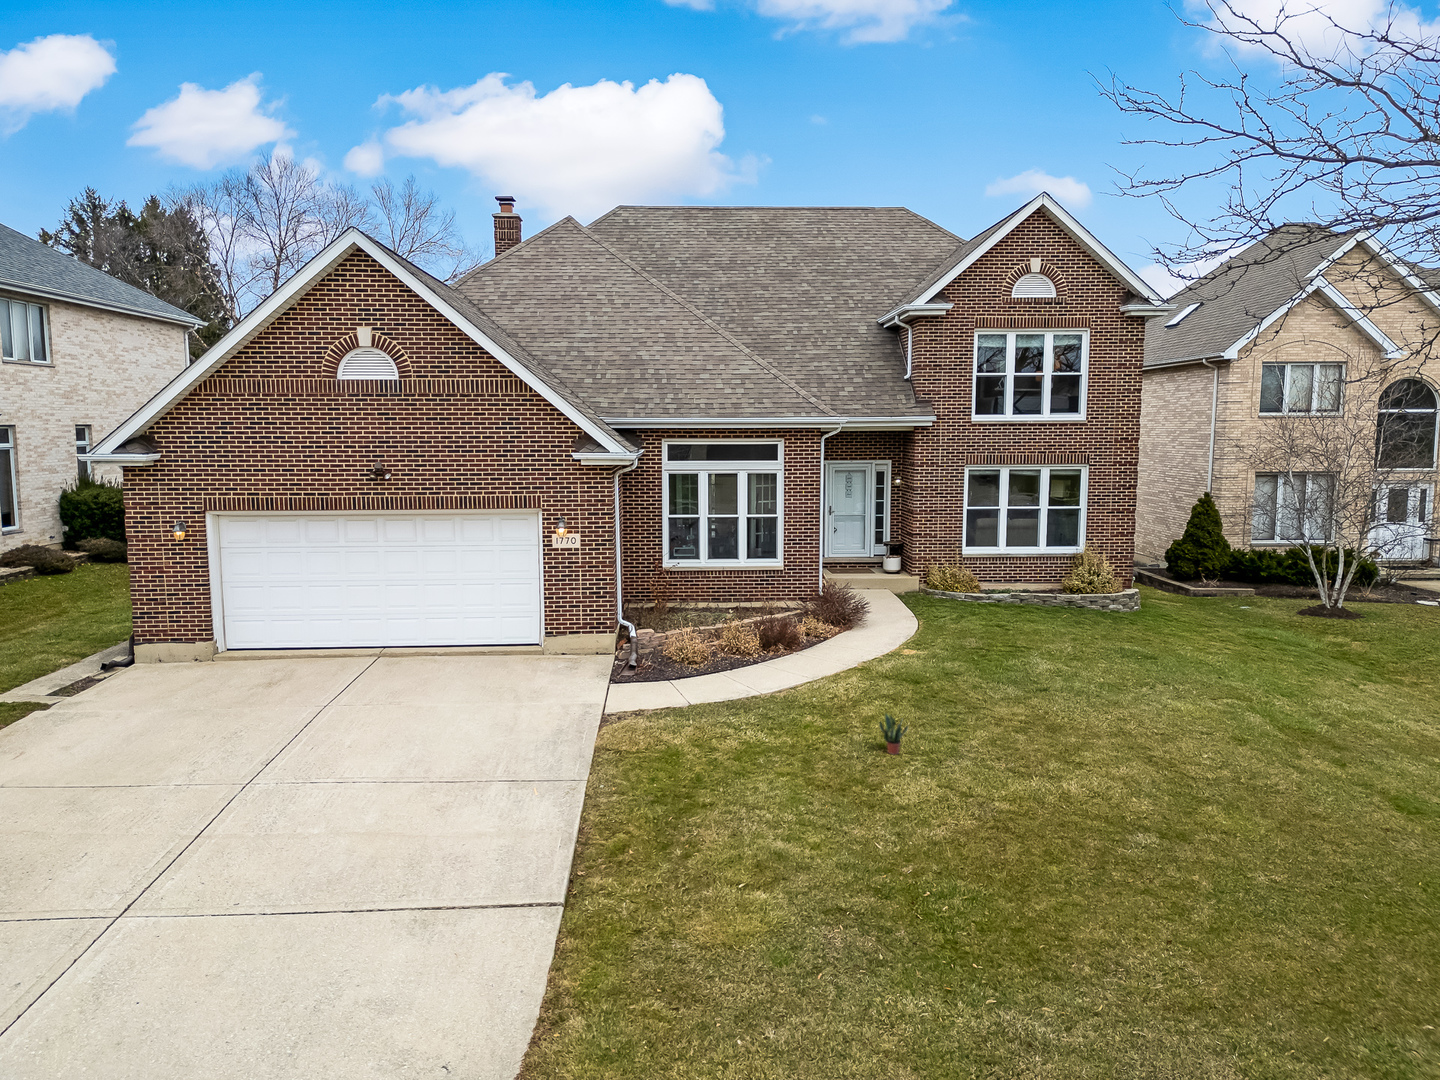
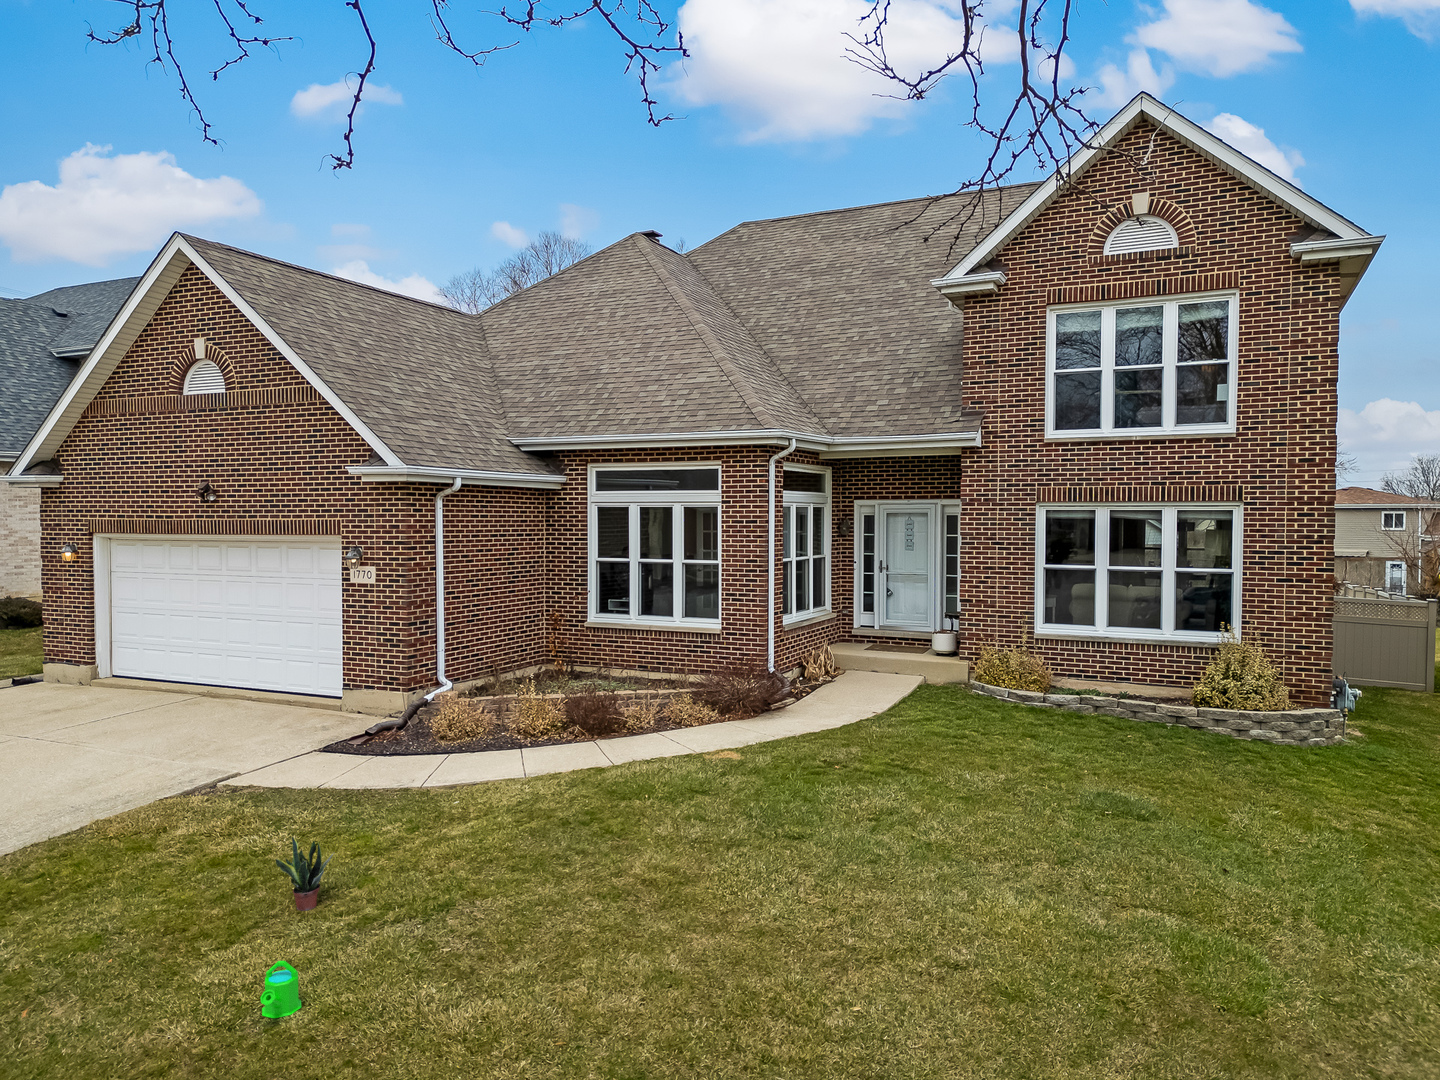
watering can: none [991,760,1021,789] -> present [260,961,302,1018]

